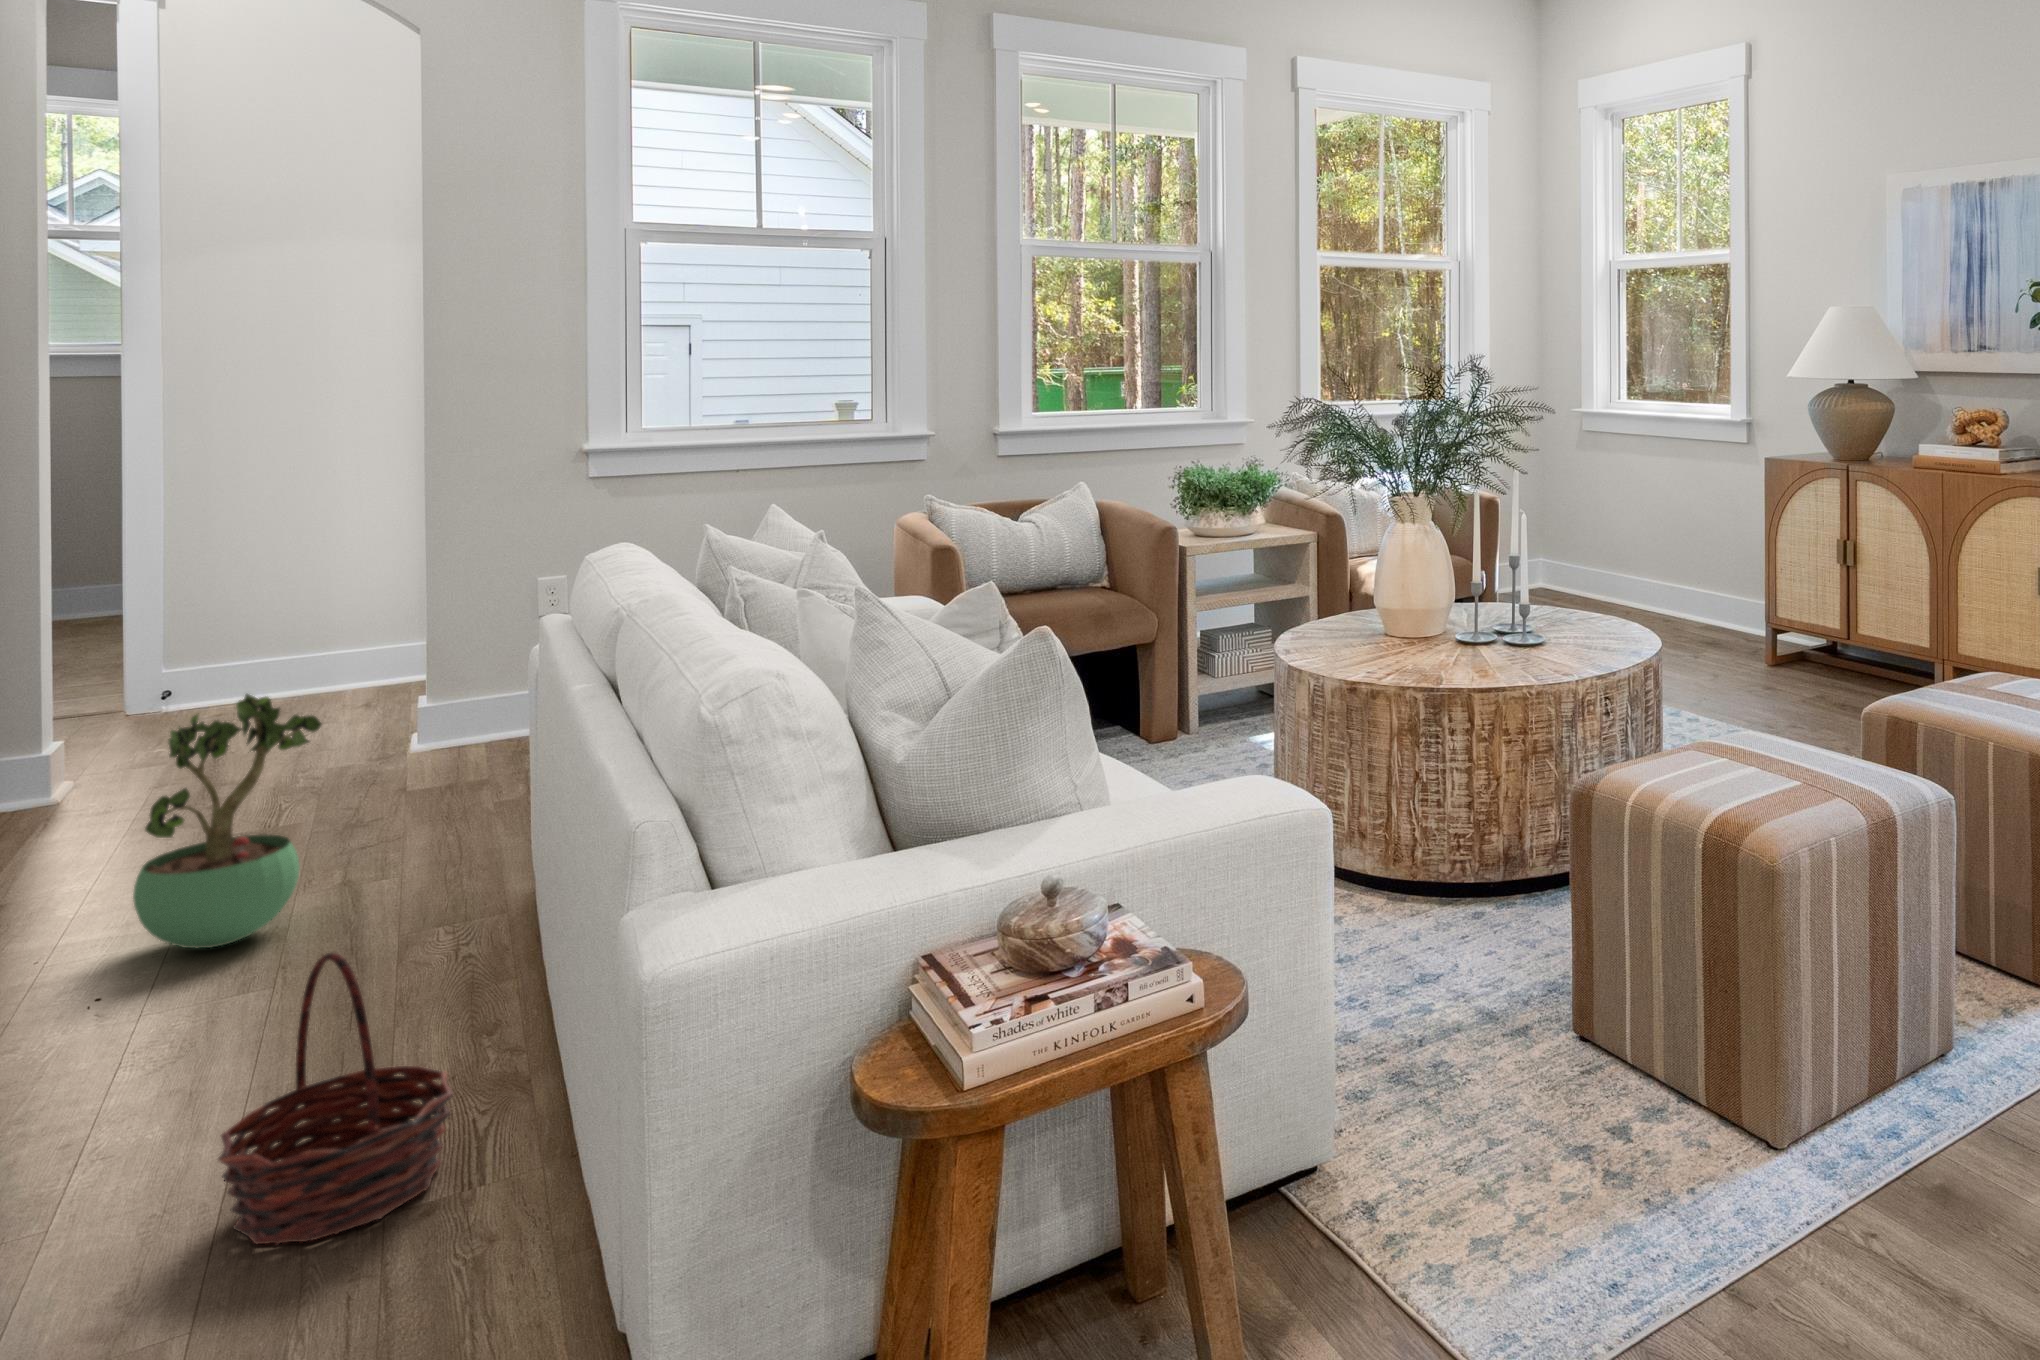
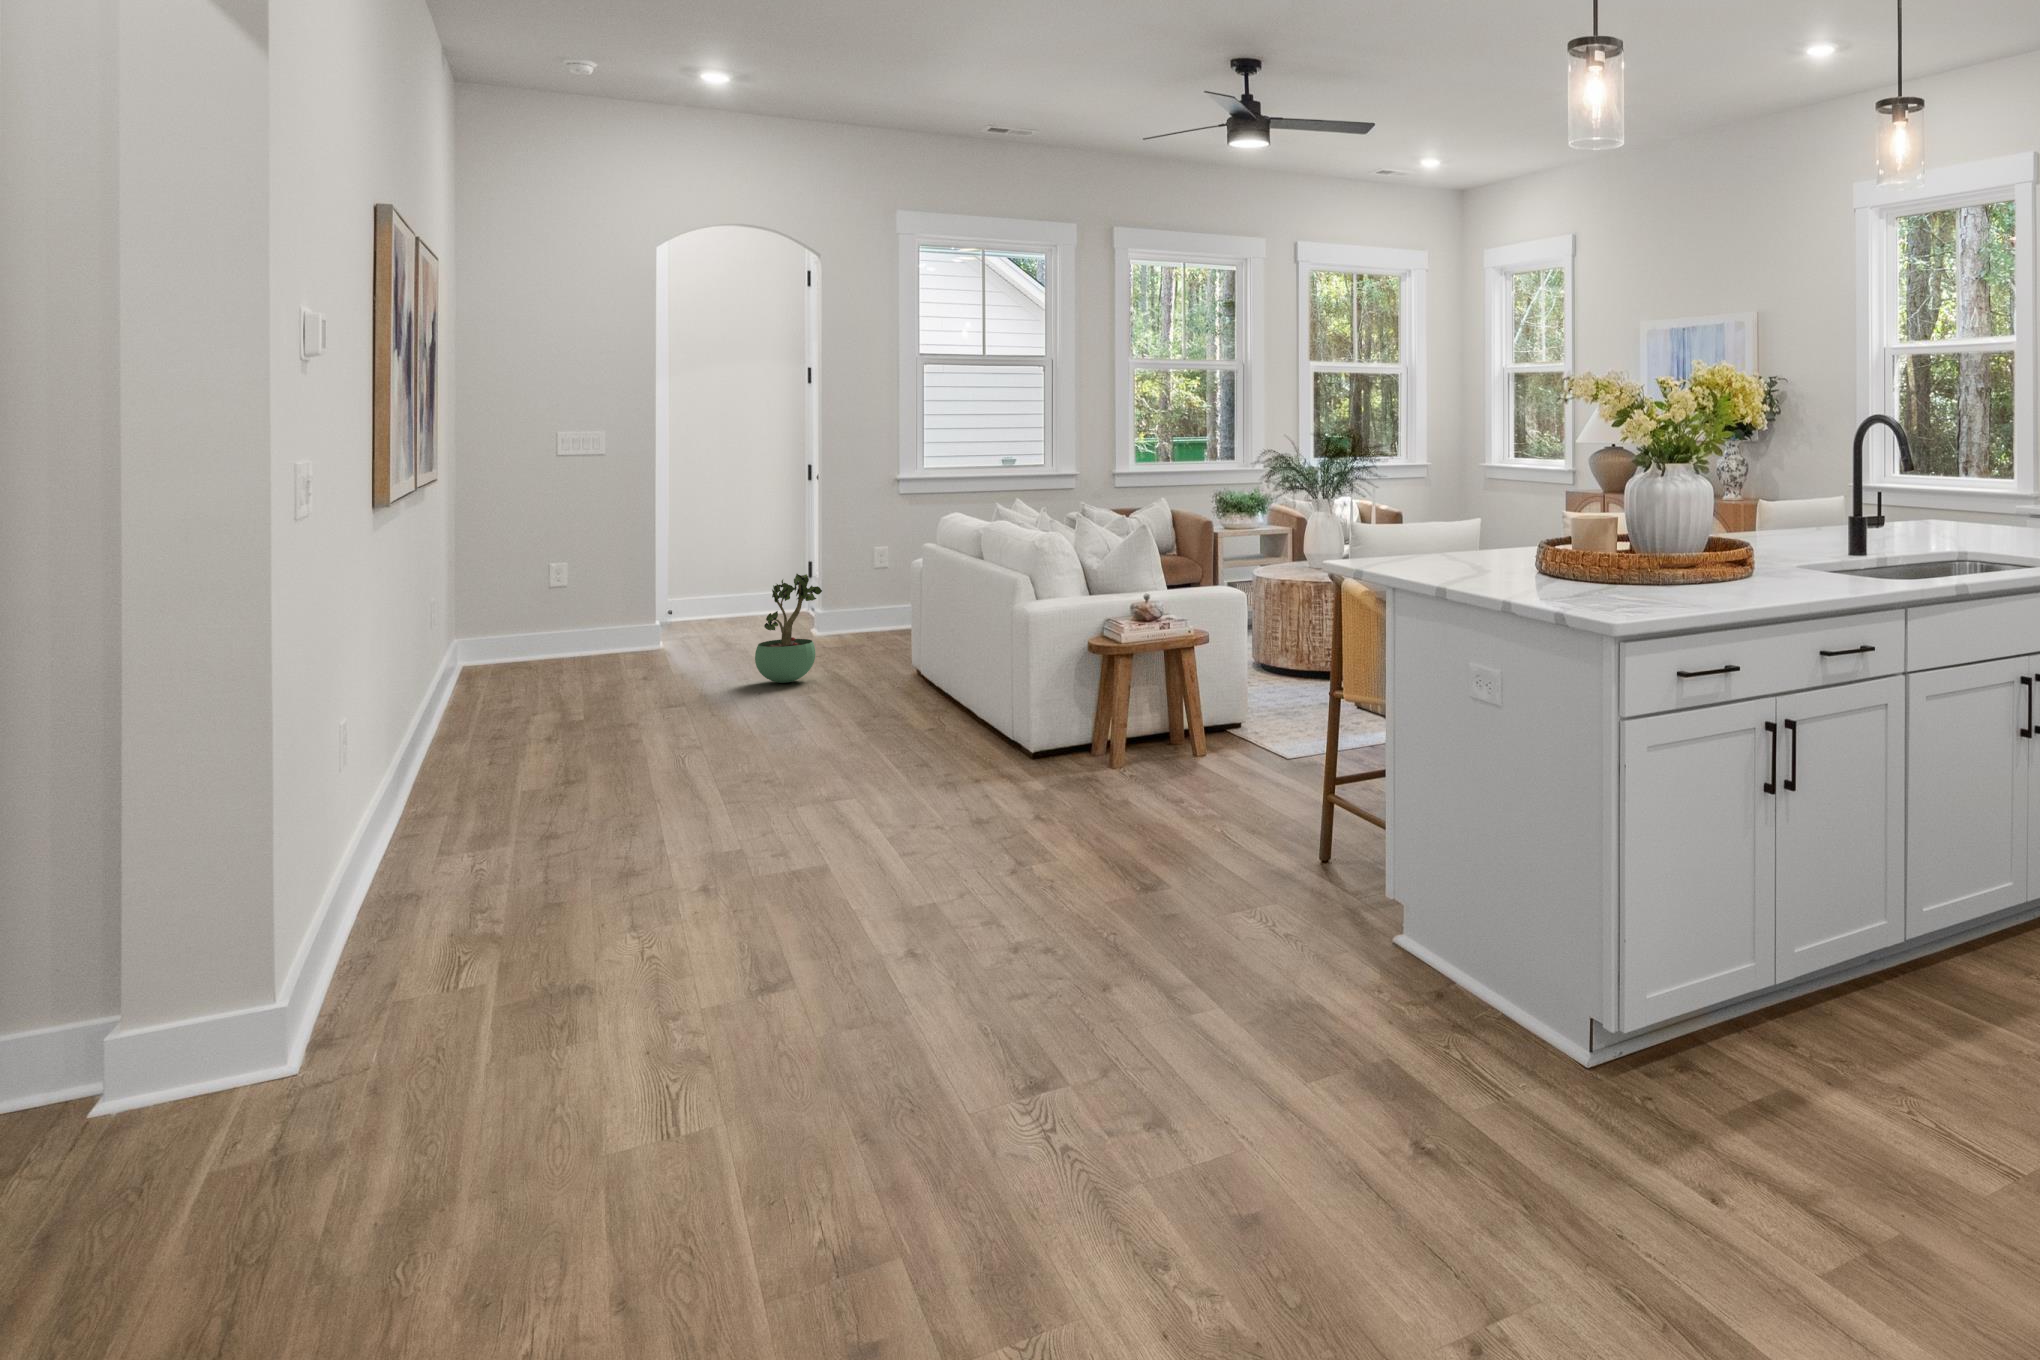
basket: present [218,953,453,1244] -> none [856,640,930,735]

